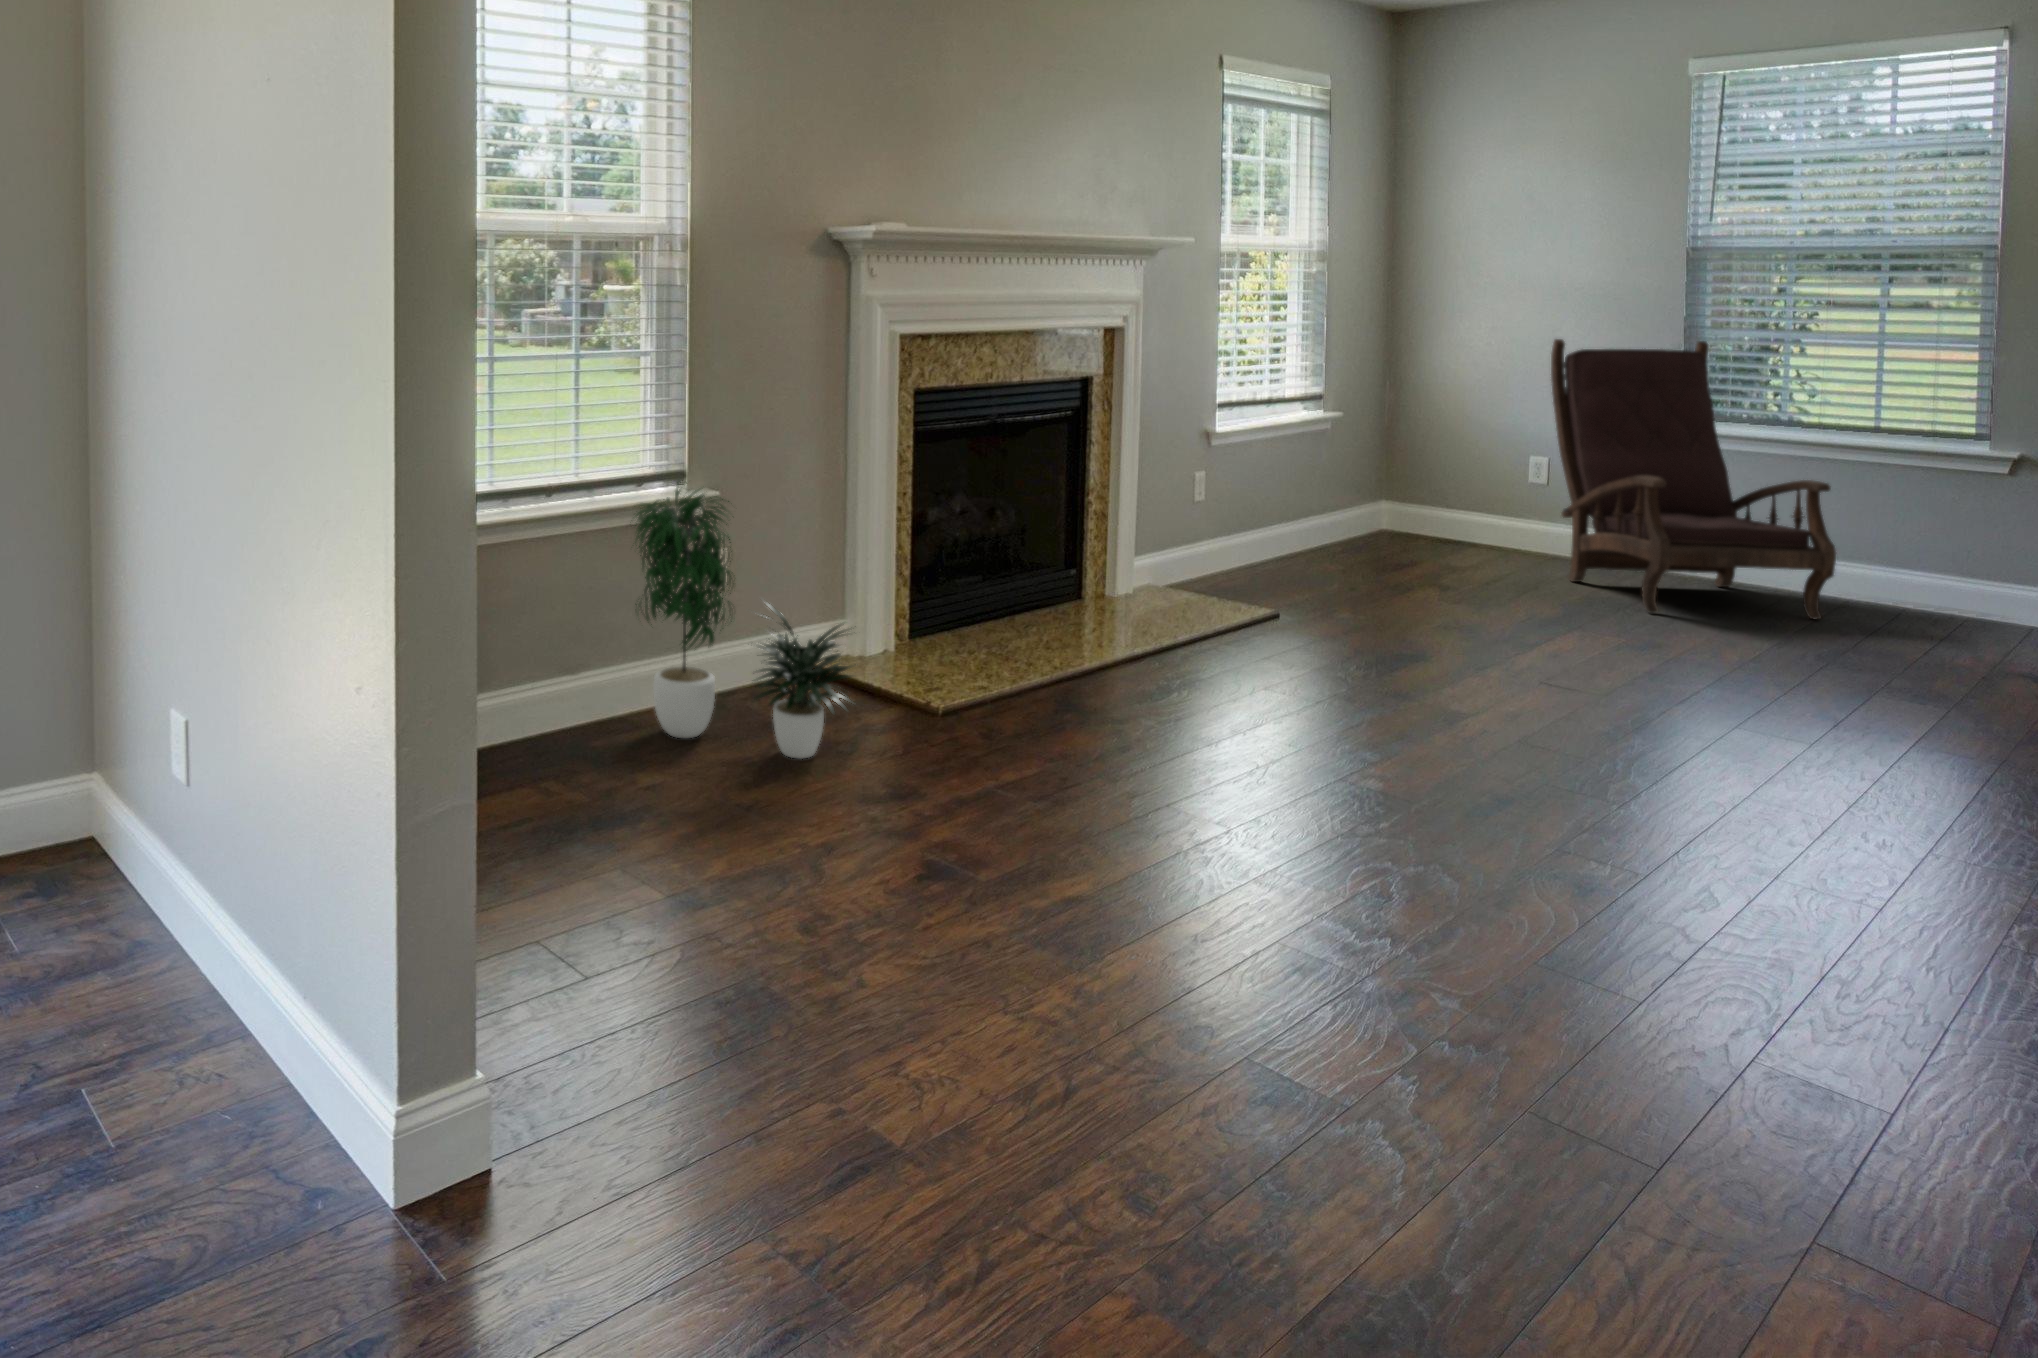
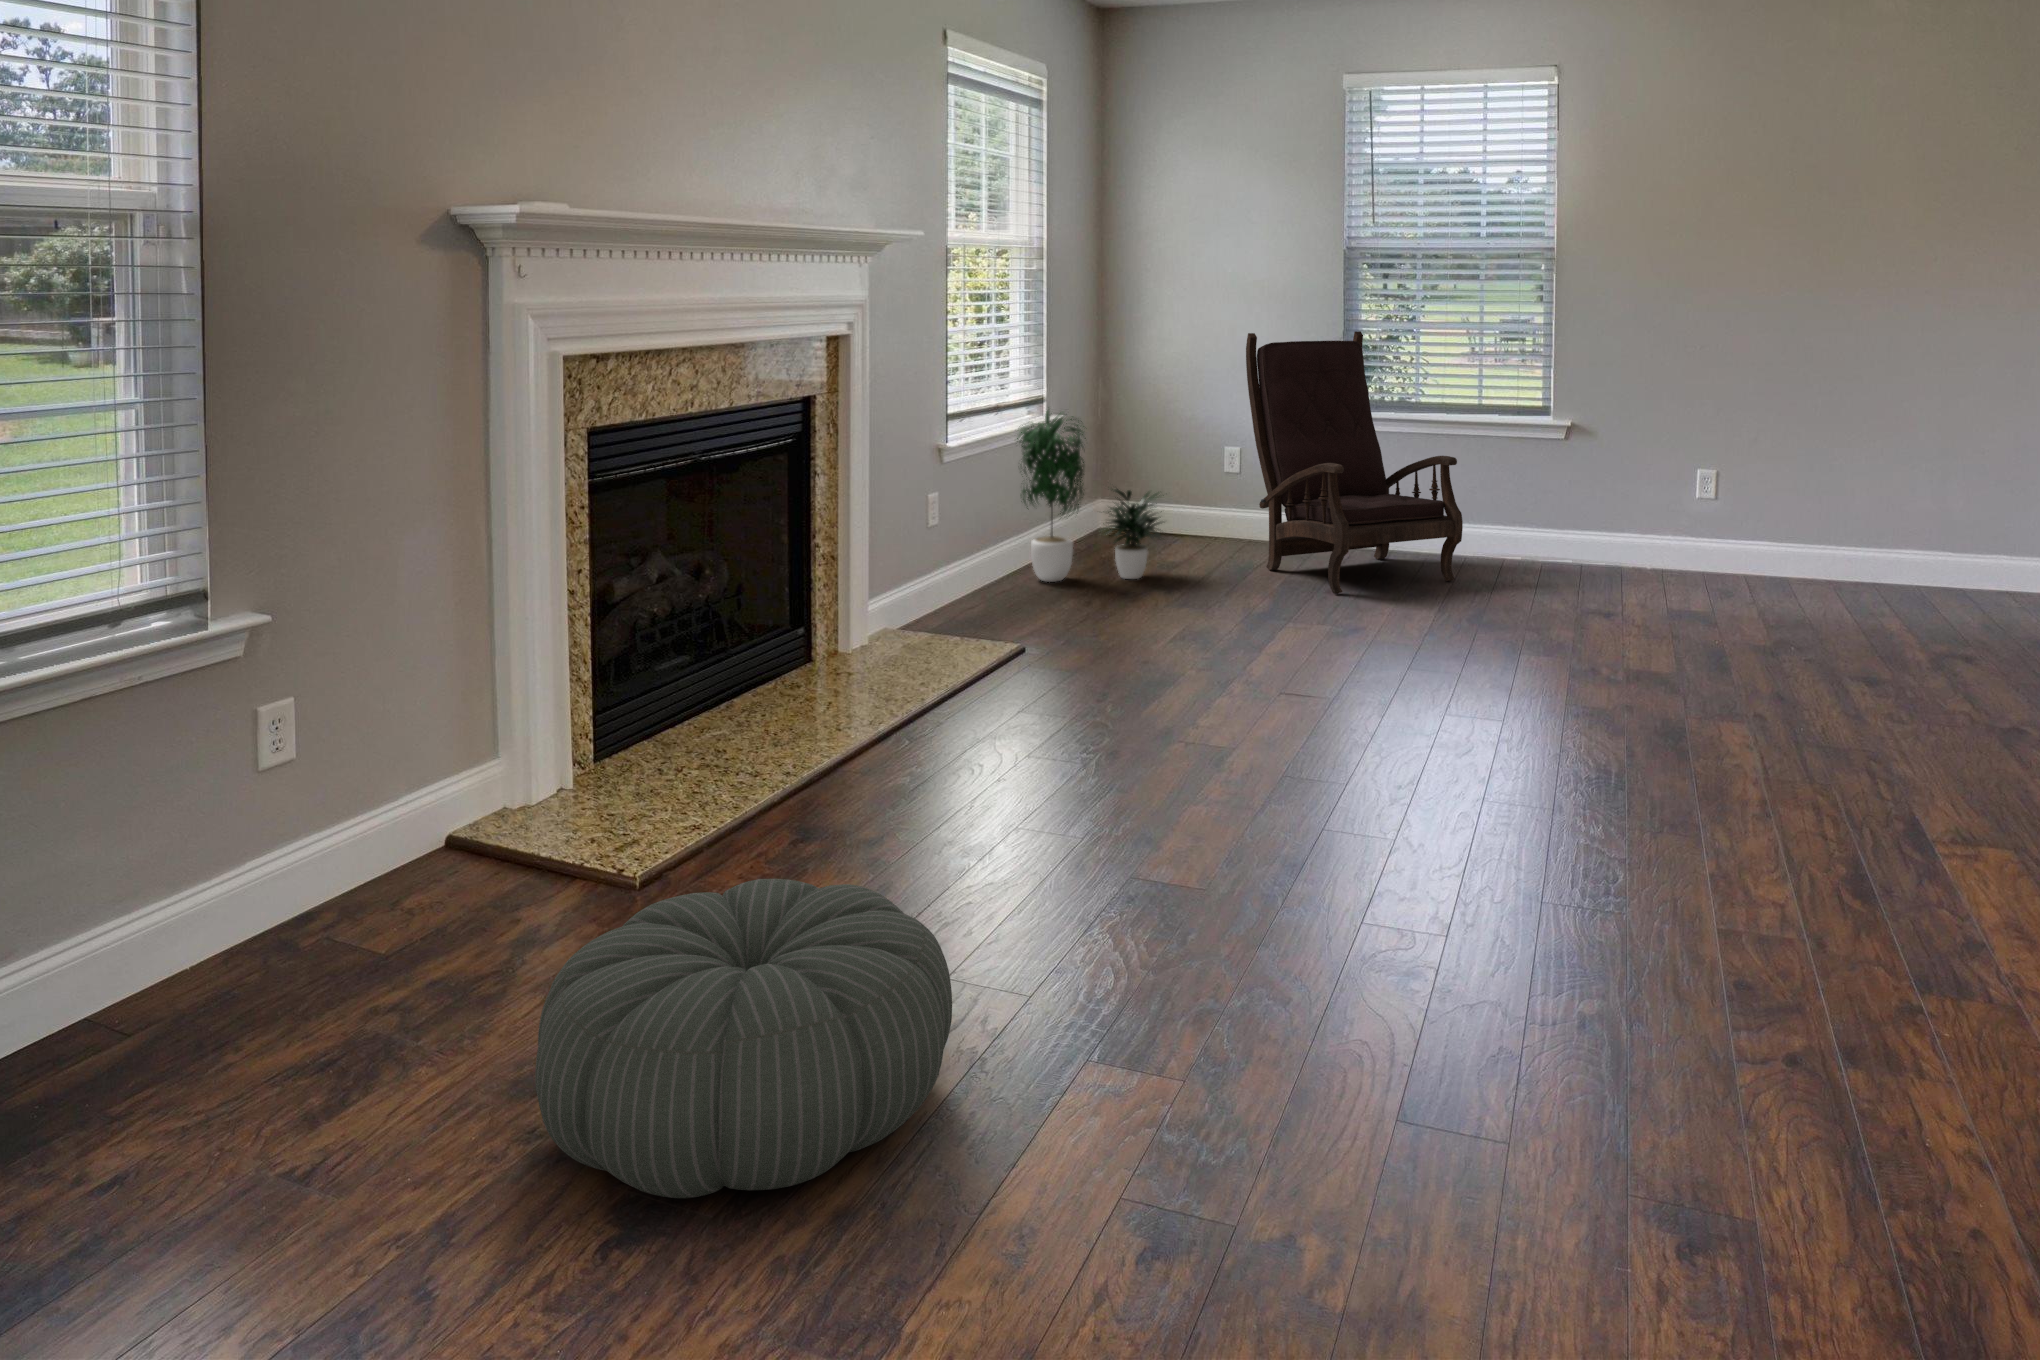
potted plant: present [635,486,852,759] -> present [1017,410,1164,582]
pouf: none [874,717,1173,920] -> present [535,879,952,1198]

